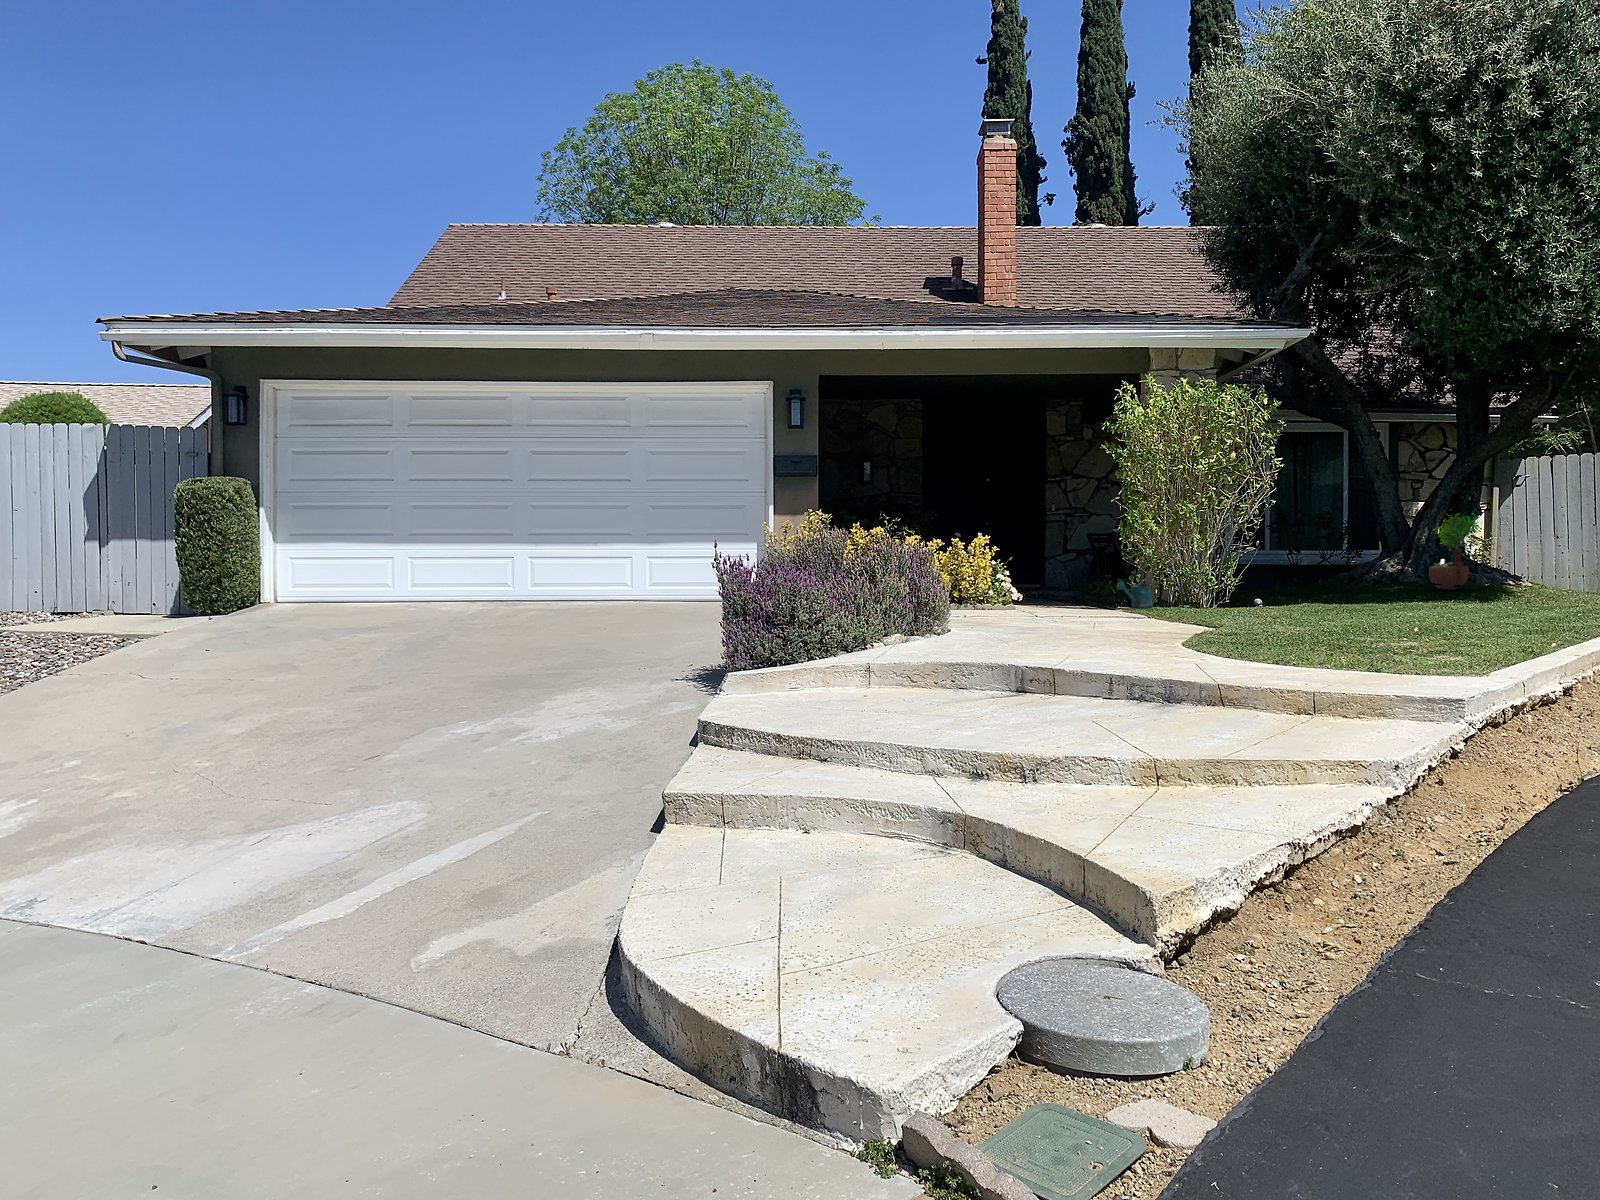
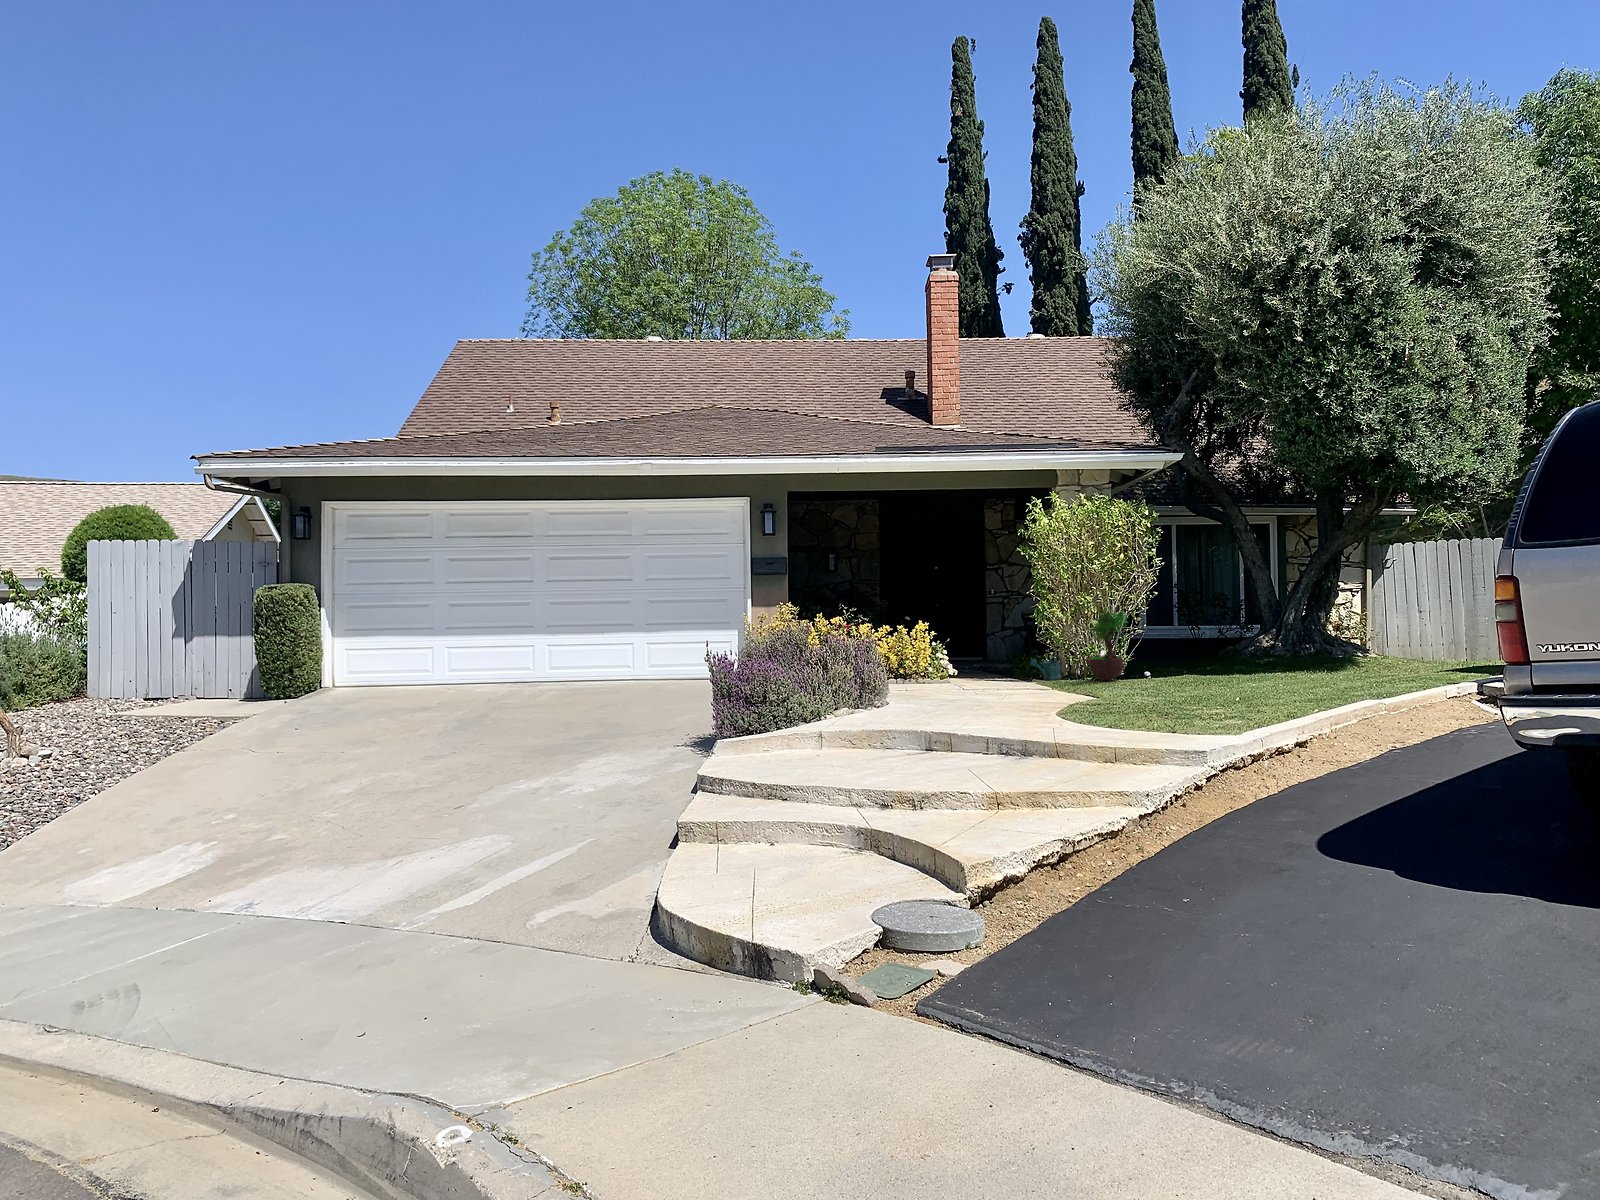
potted tree: present [1429,513,1478,590] -> present [1085,608,1128,680]

